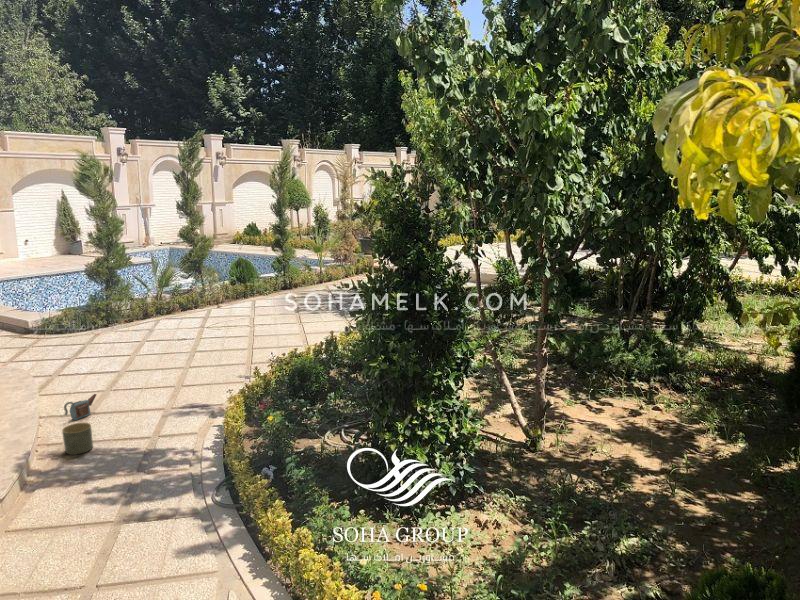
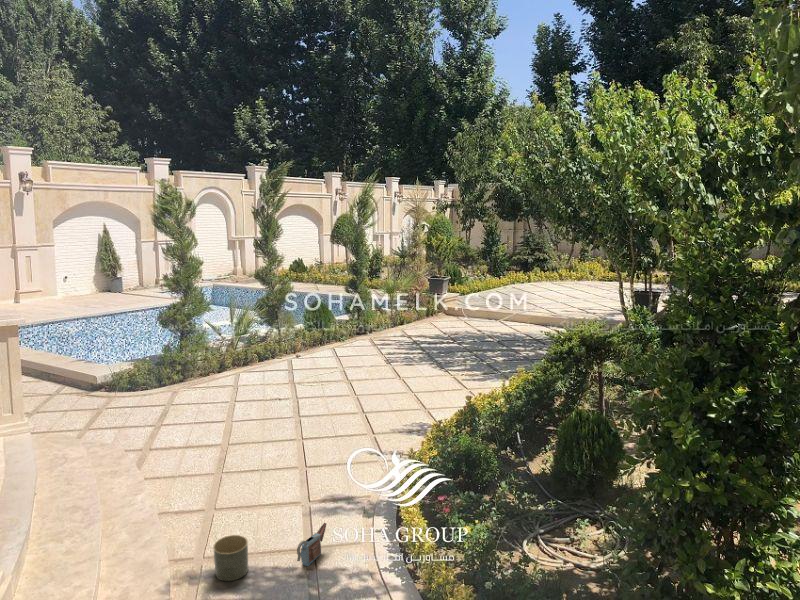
watering can: present [64,394,96,420] -> present [297,523,326,566]

